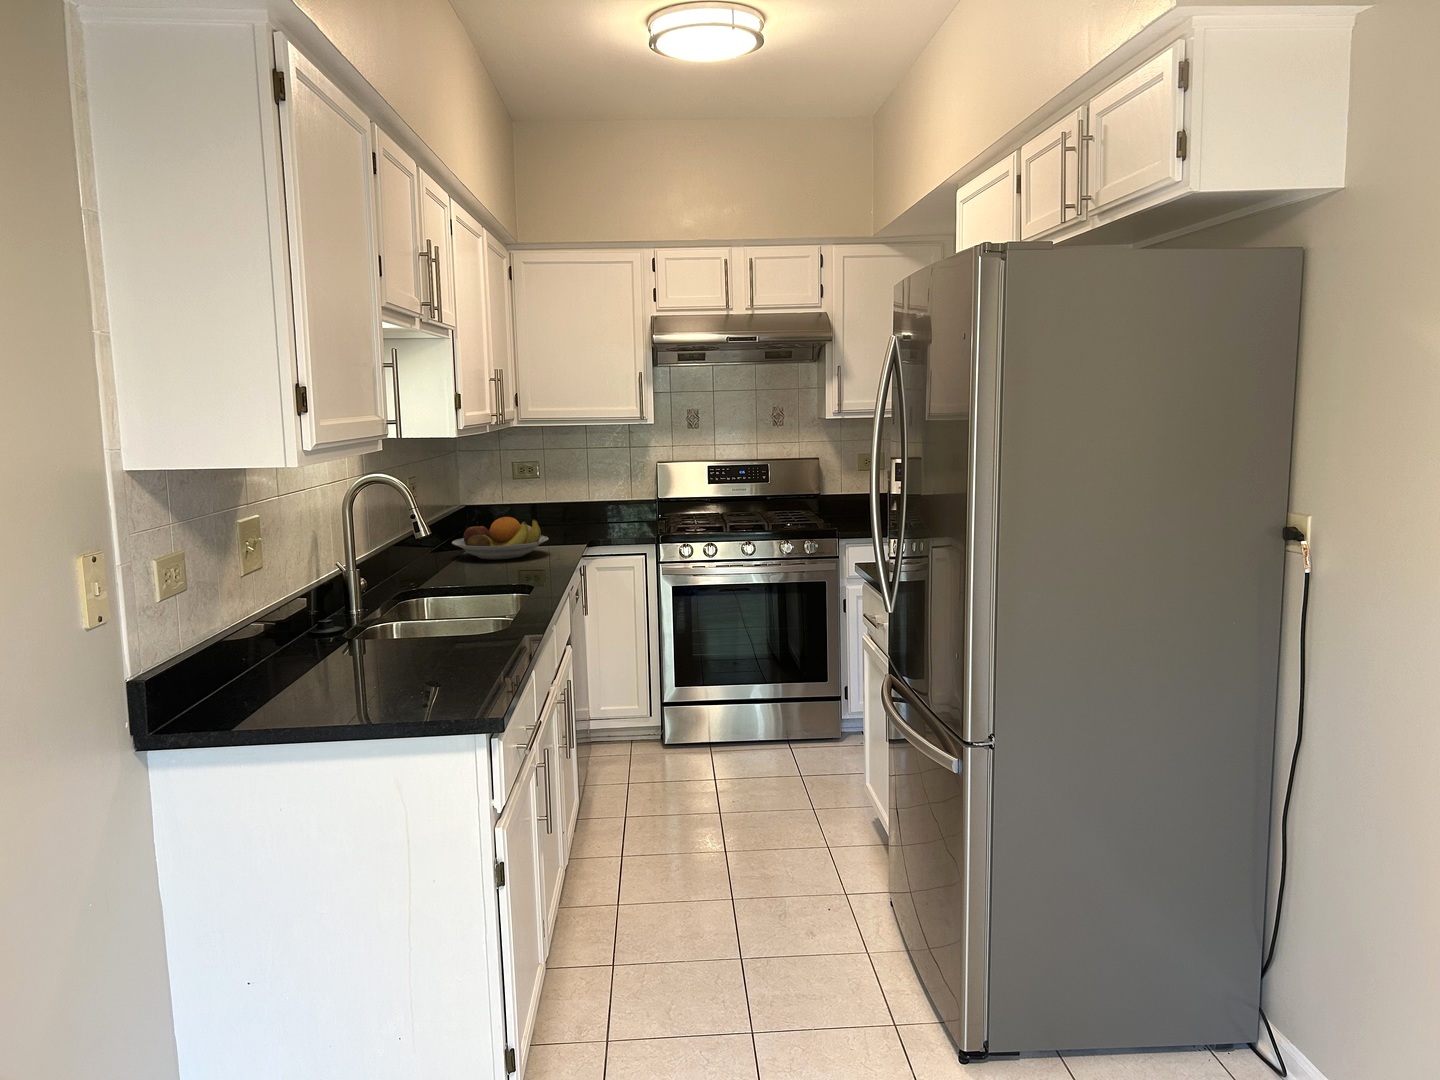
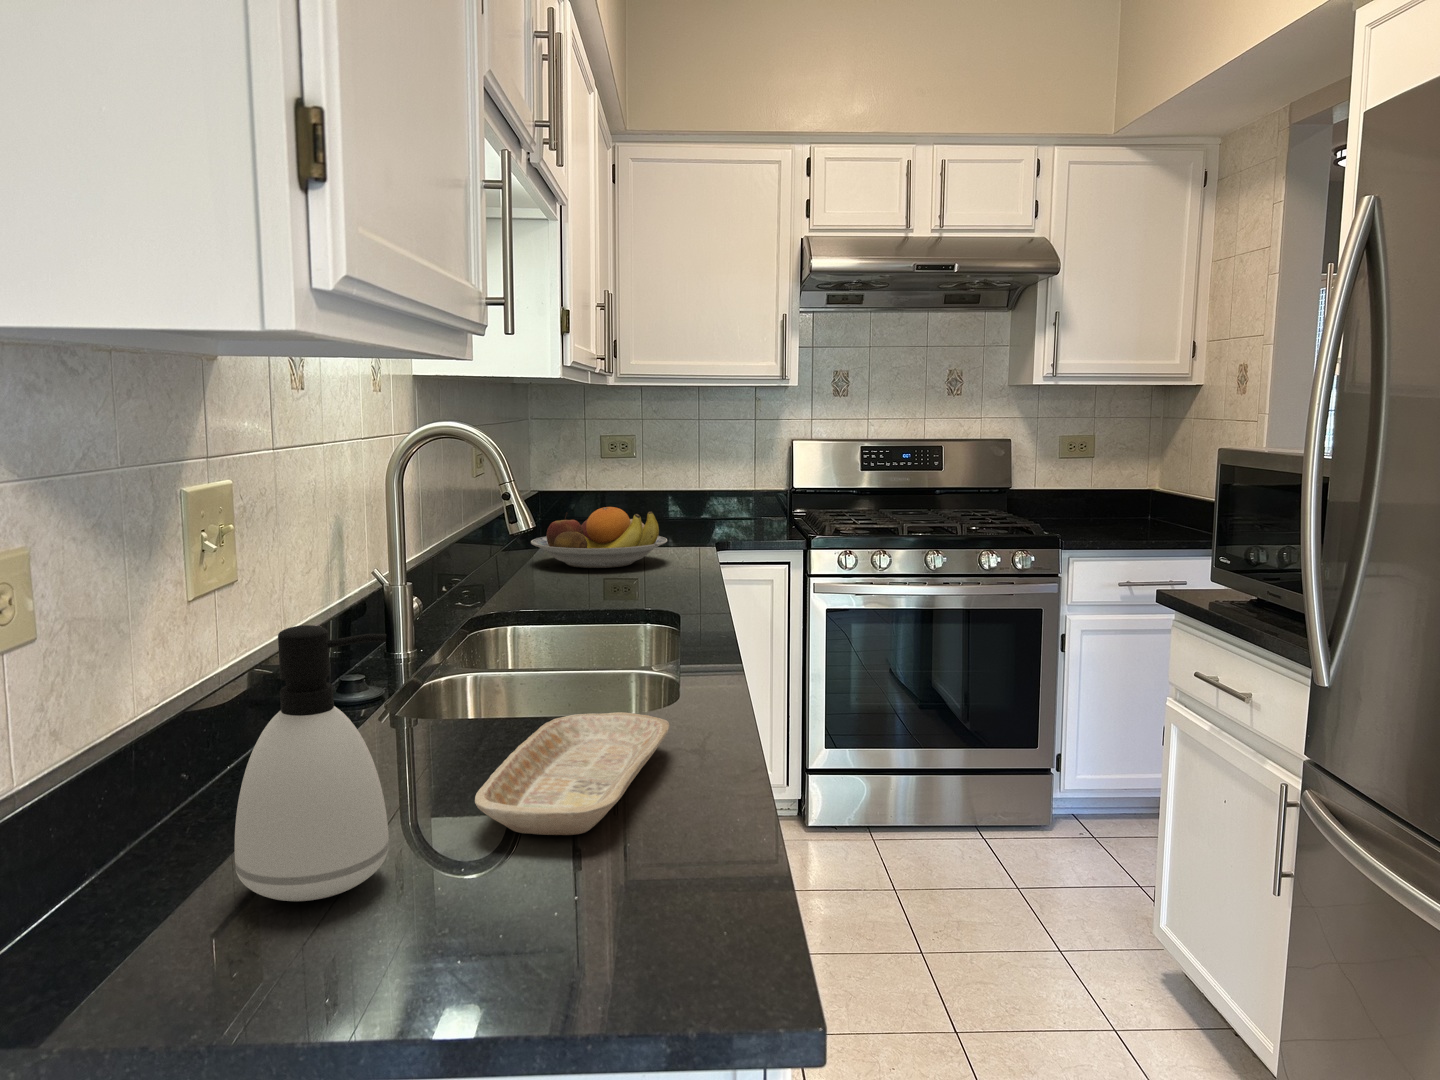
soap dispenser: none [274,586,341,704] -> present [235,625,389,901]
tray: none [382,634,490,683] -> present [475,712,670,835]

